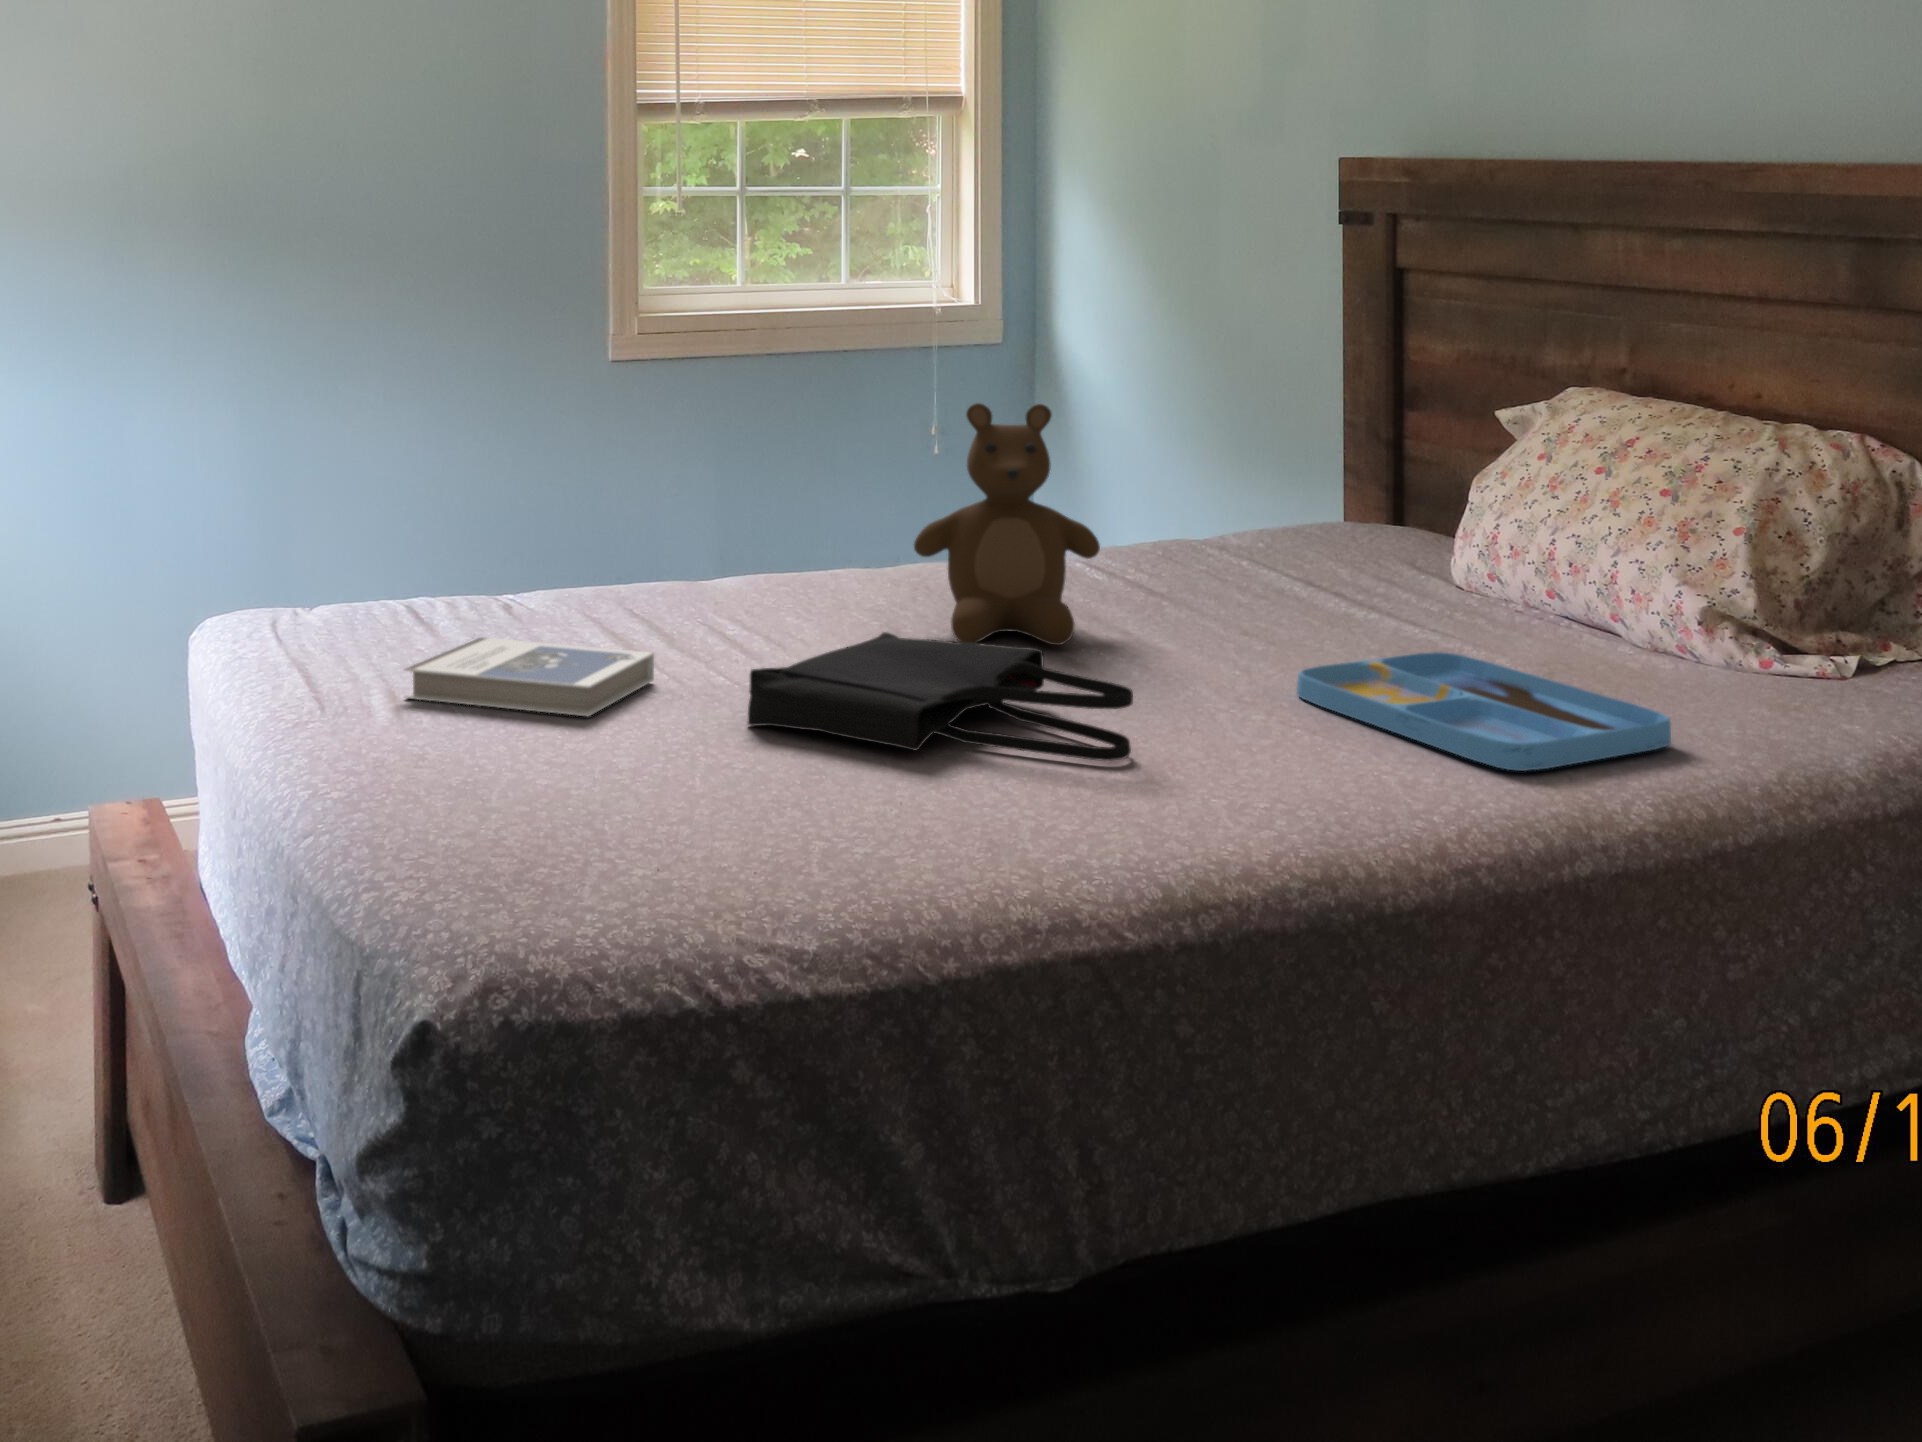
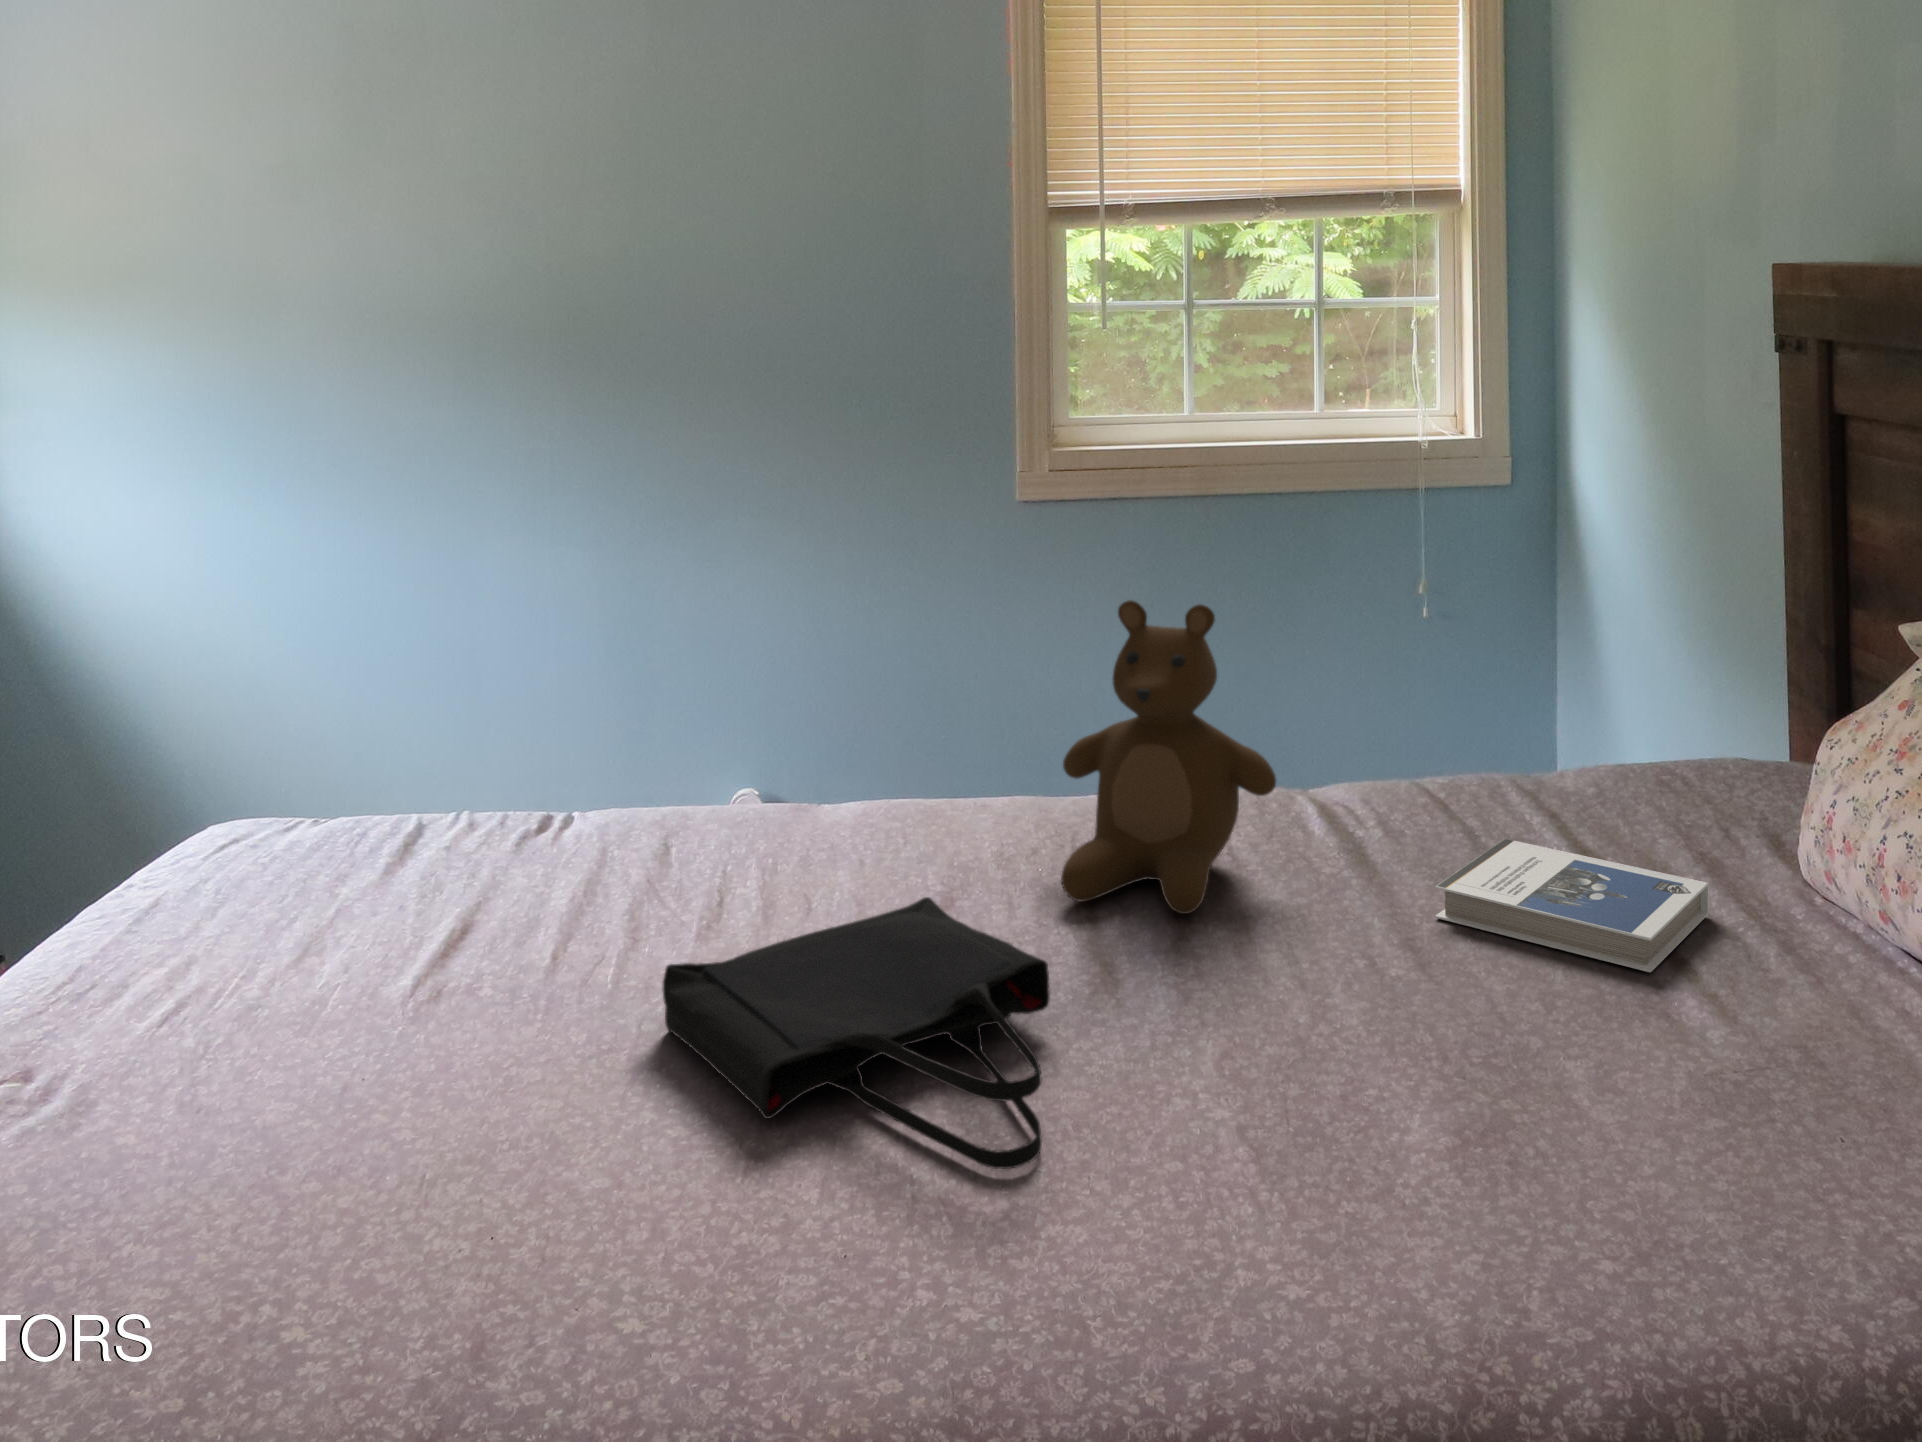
hardback book: present [405,637,654,716] -> present [1435,839,1709,973]
tray: present [1297,652,1671,771] -> none [1392,994,1854,1285]

